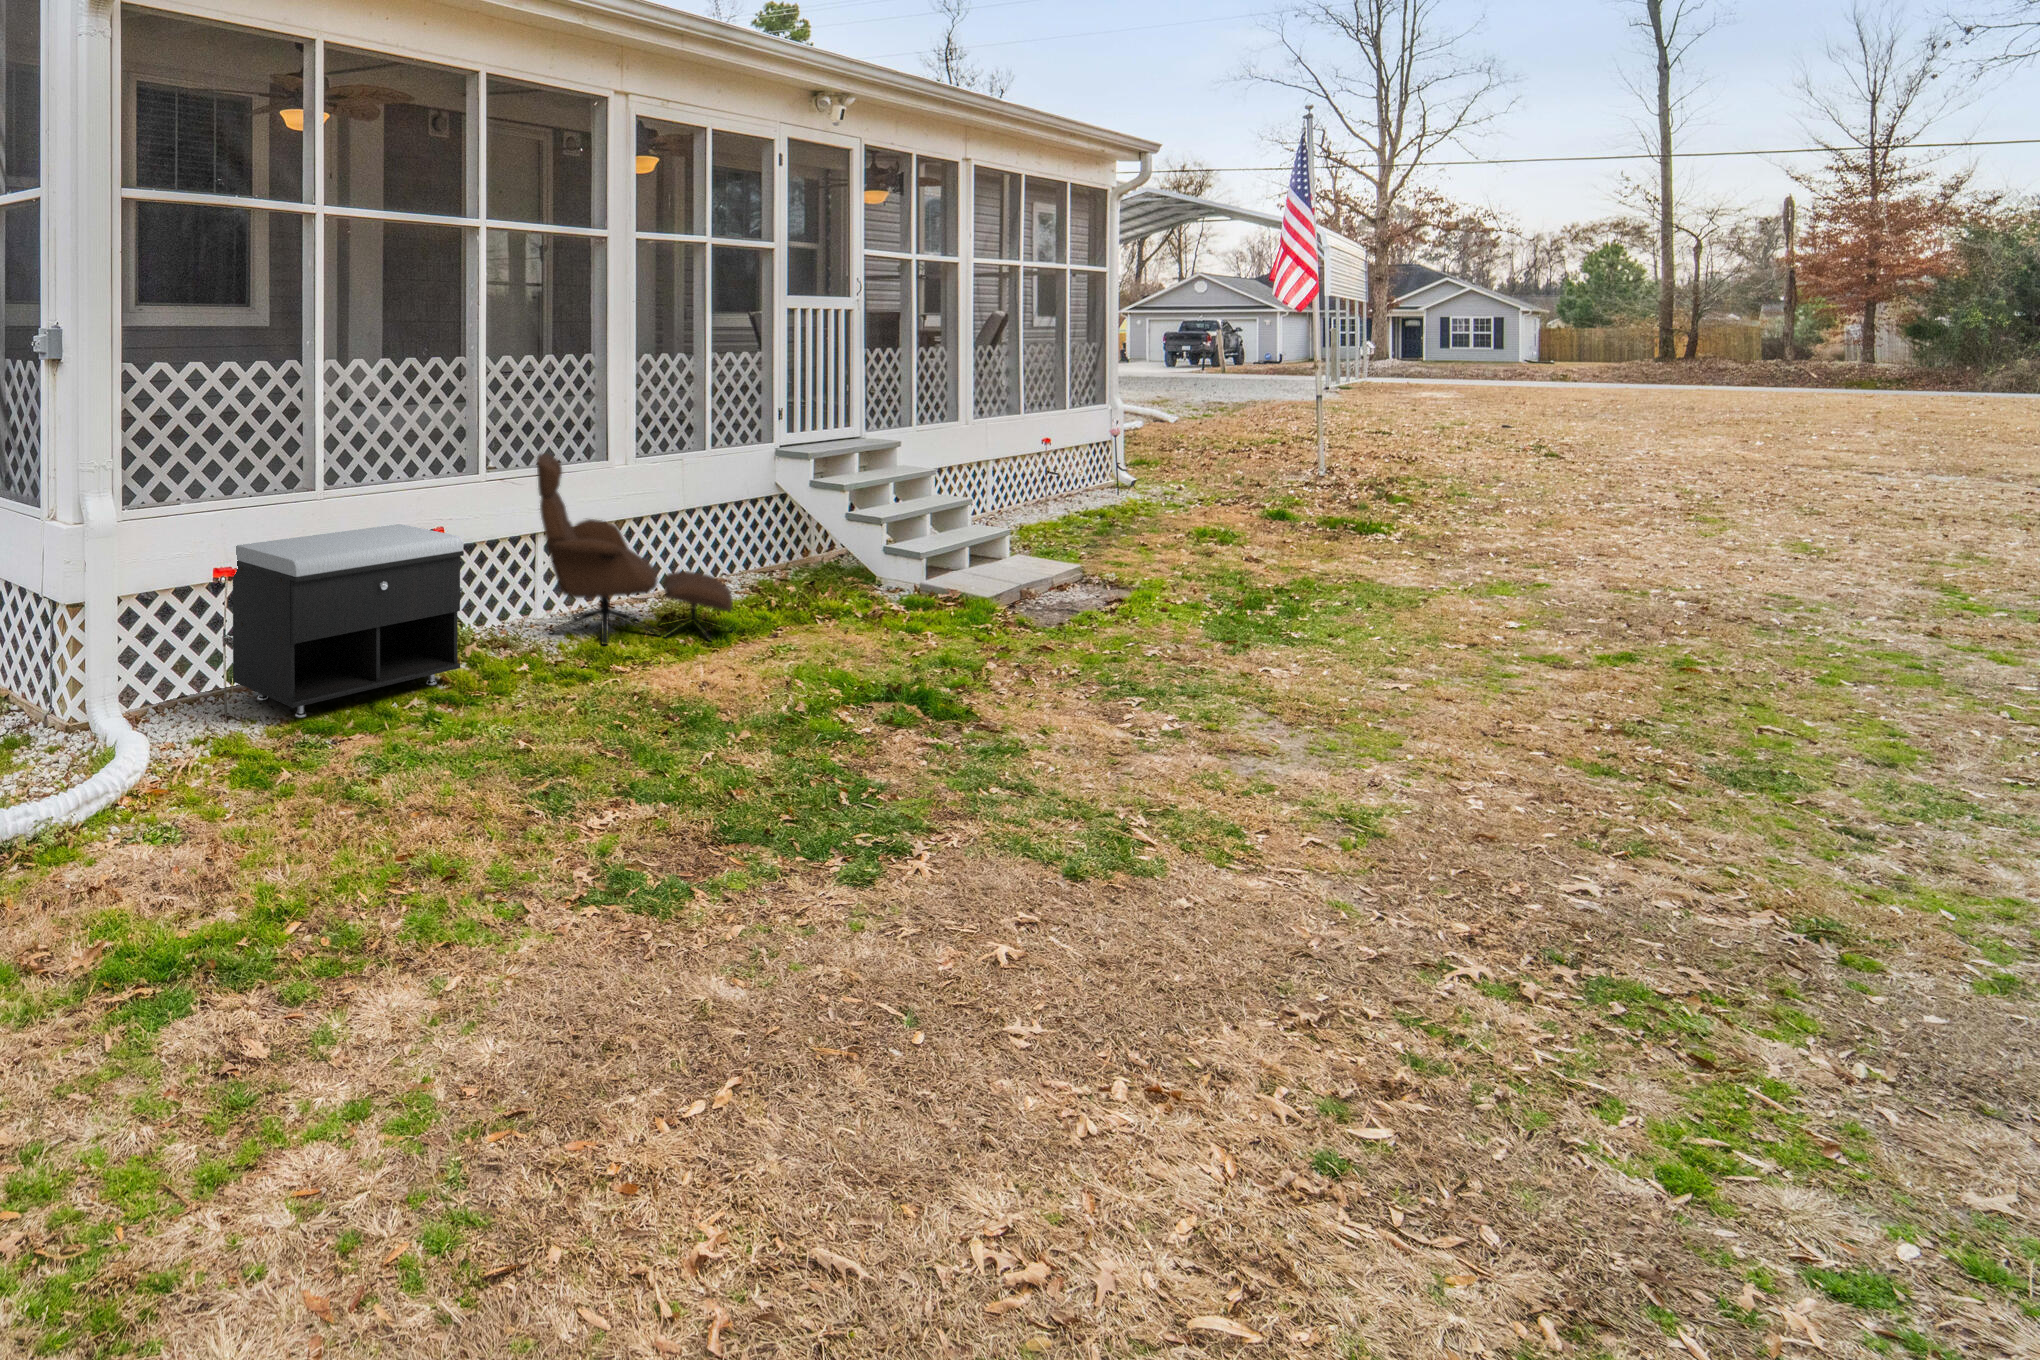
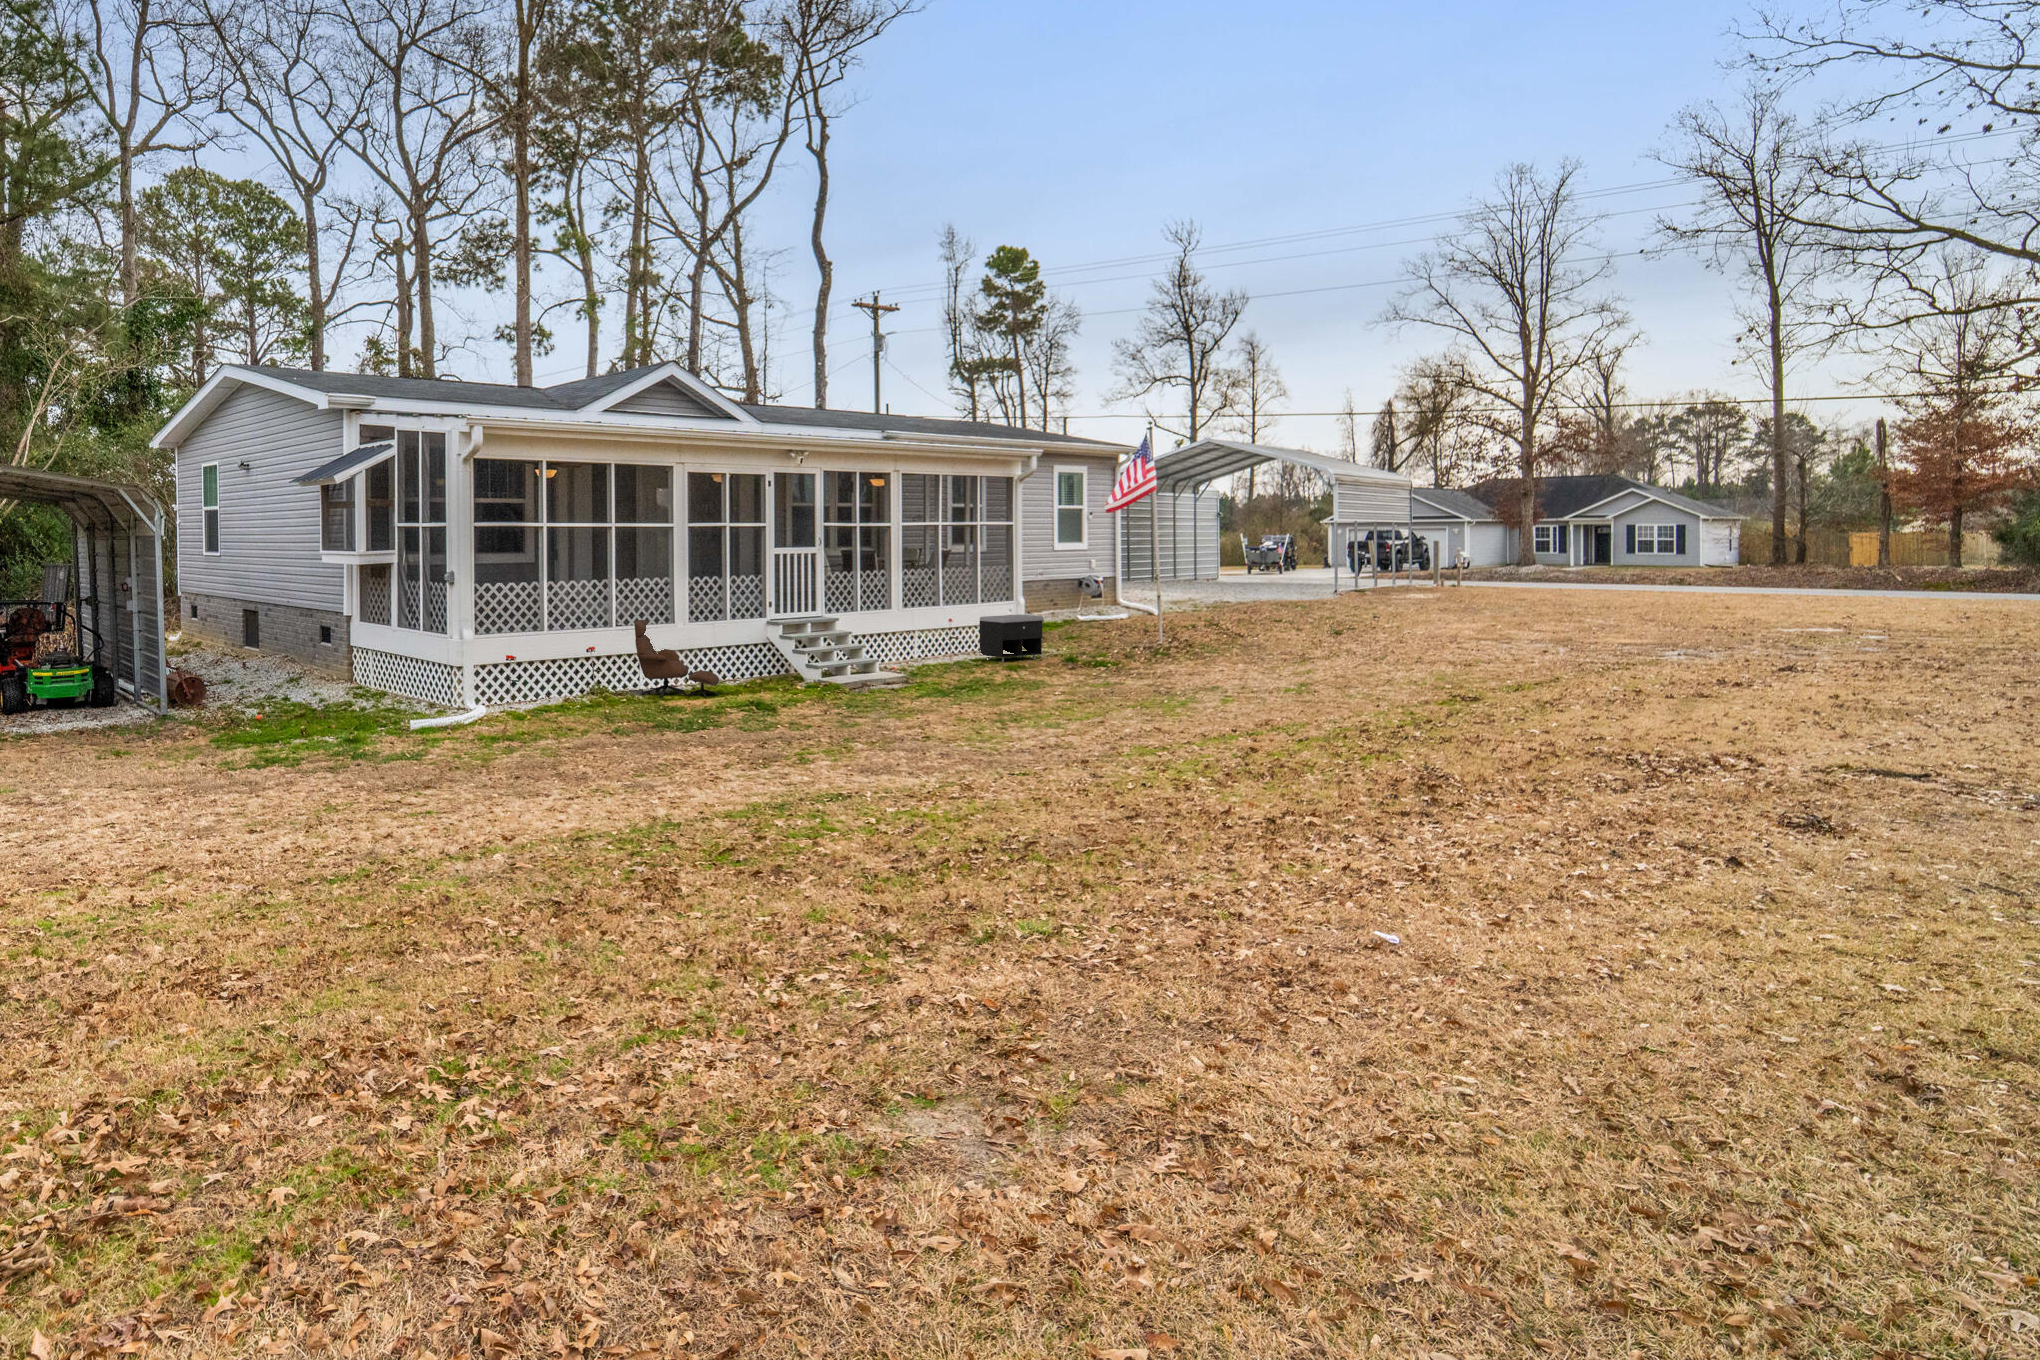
storage bench: present [233,524,464,718] -> present [980,615,1044,662]

